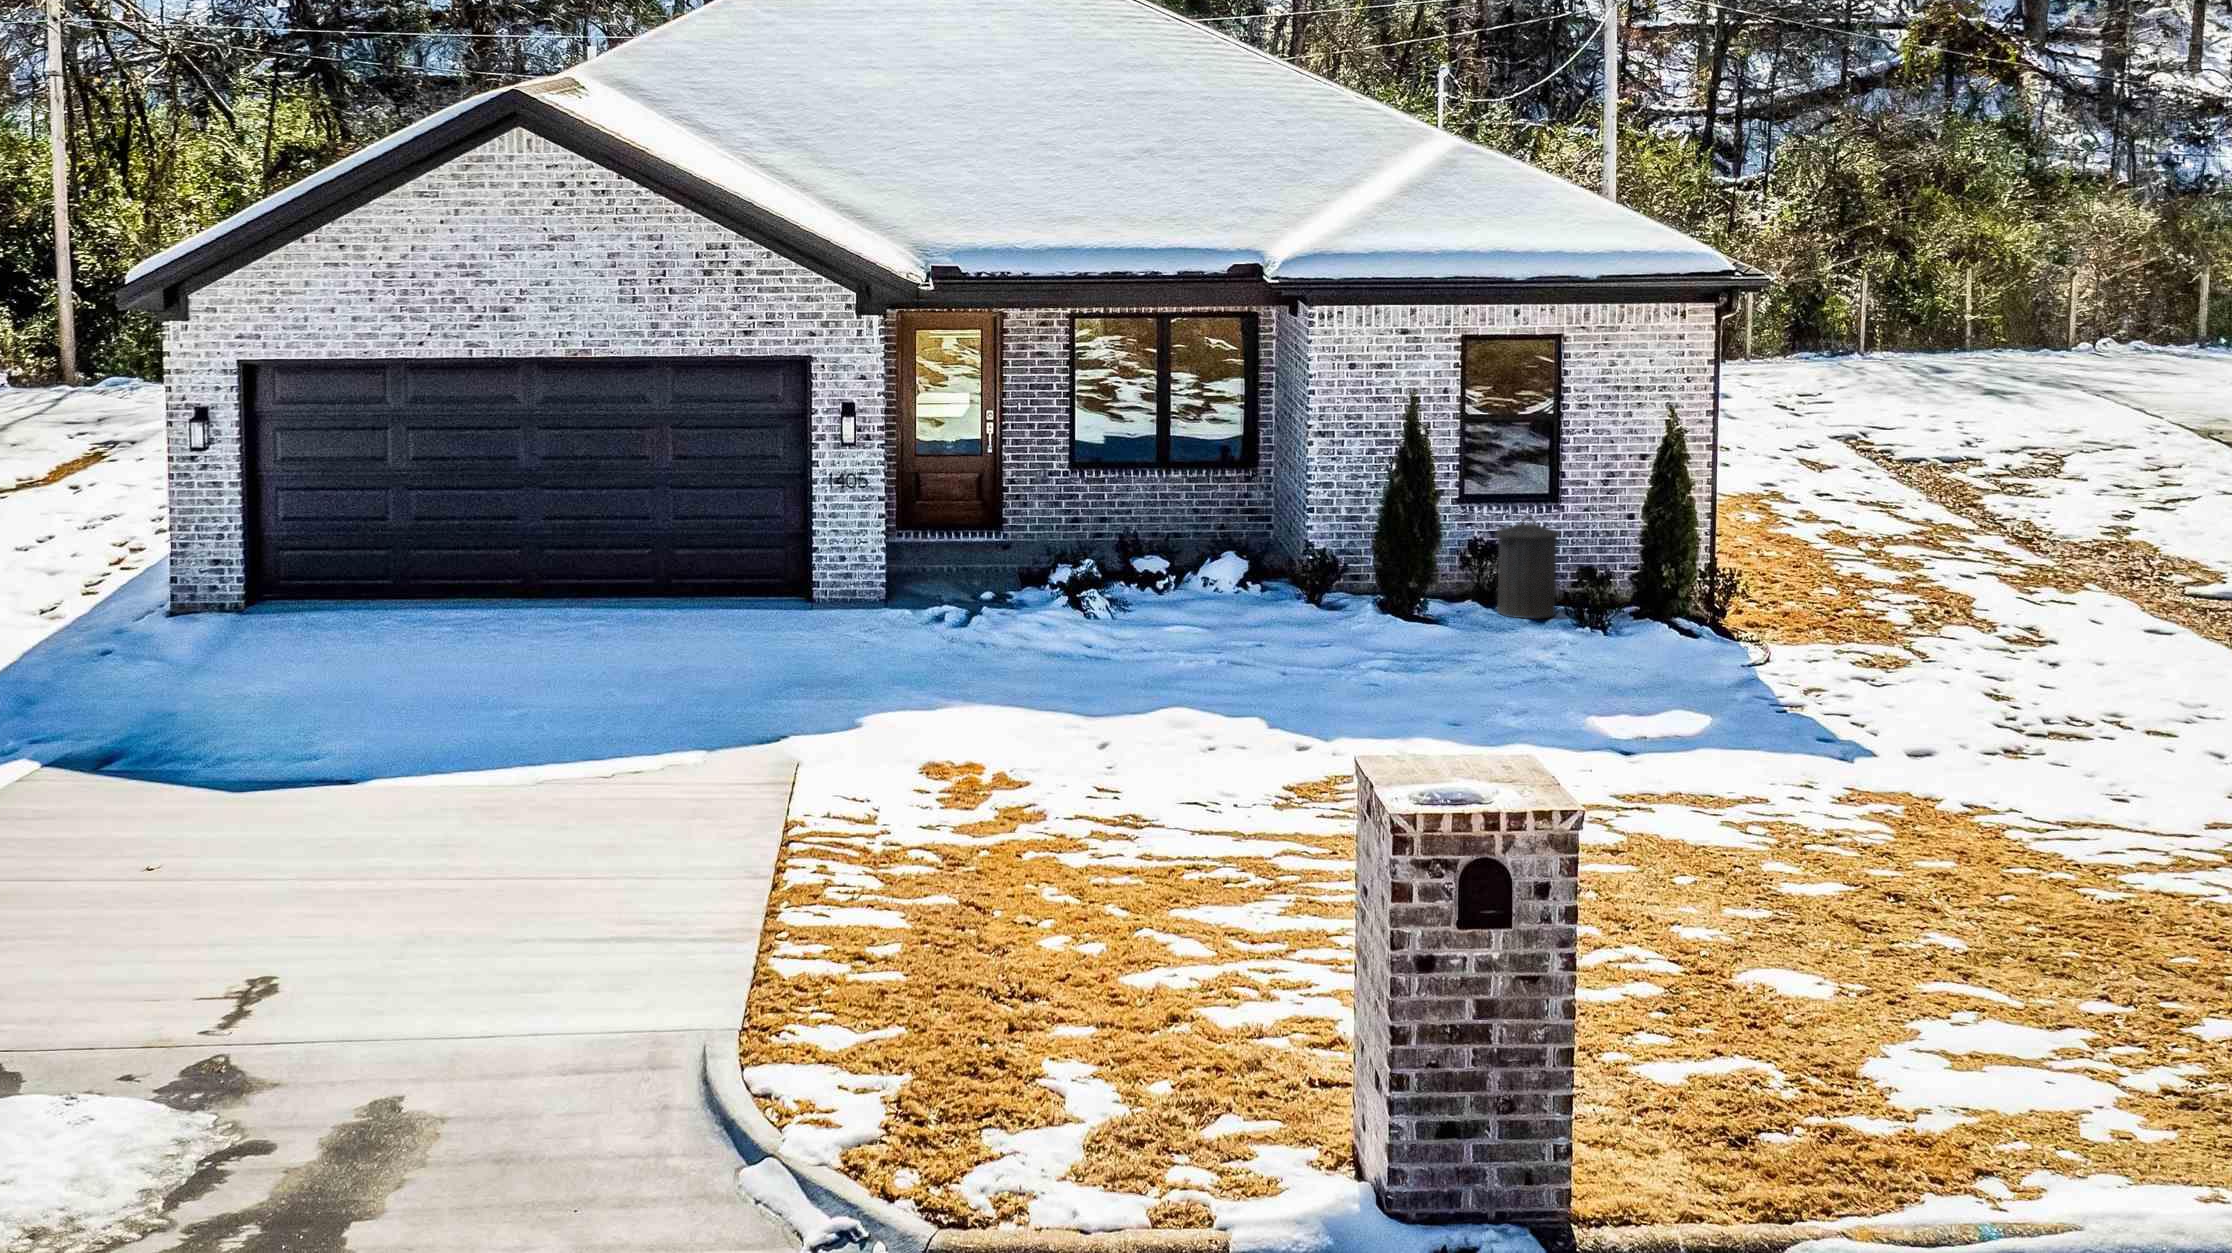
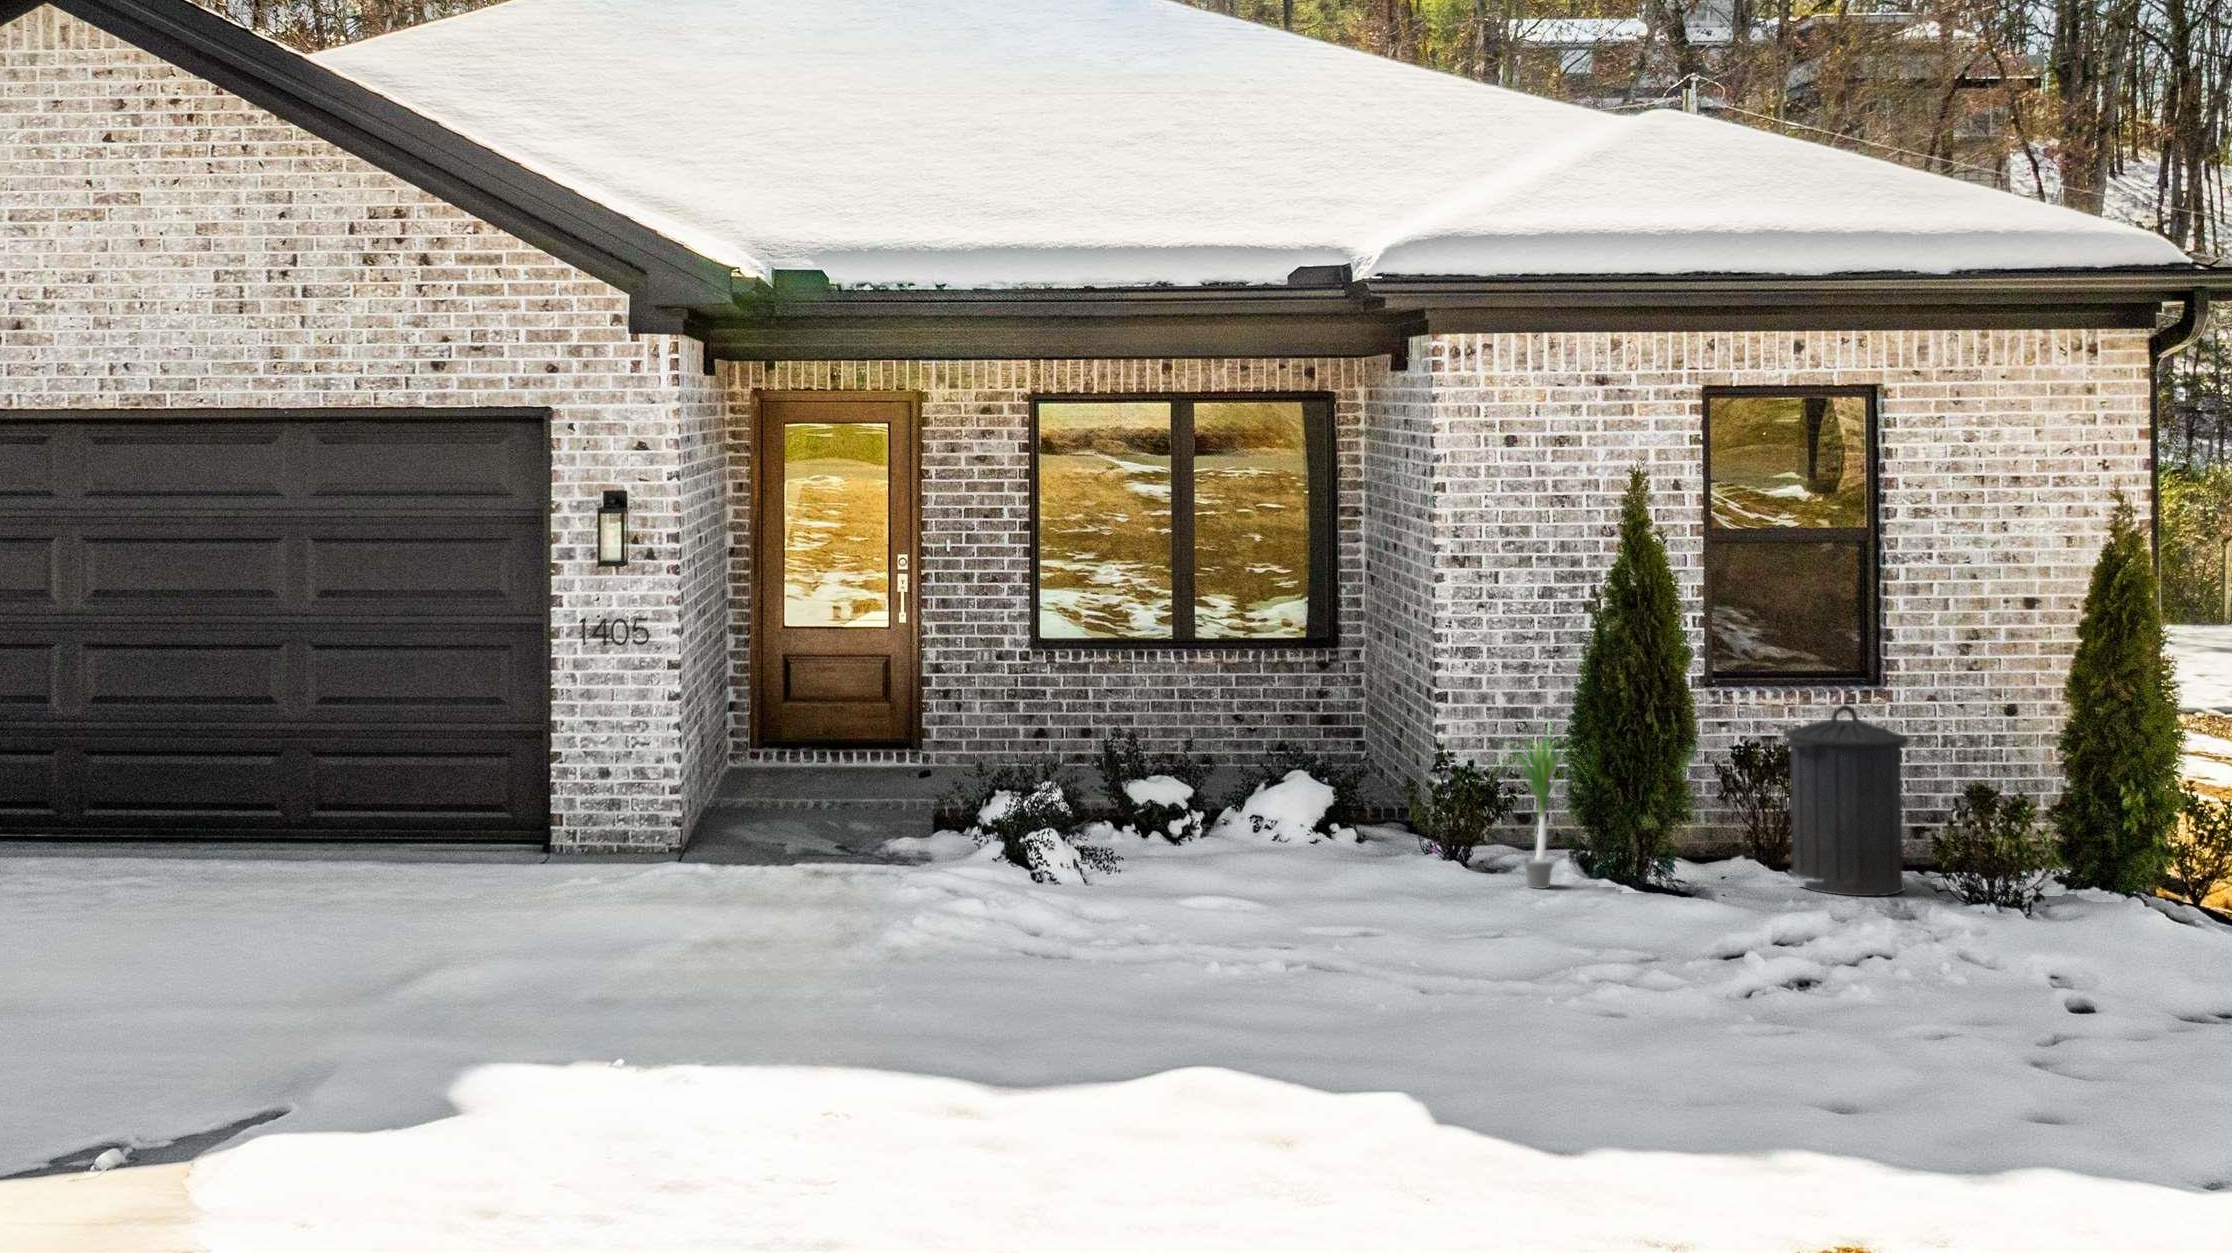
potted plant: none [1331,523,1393,617] -> present [1496,726,1587,889]

